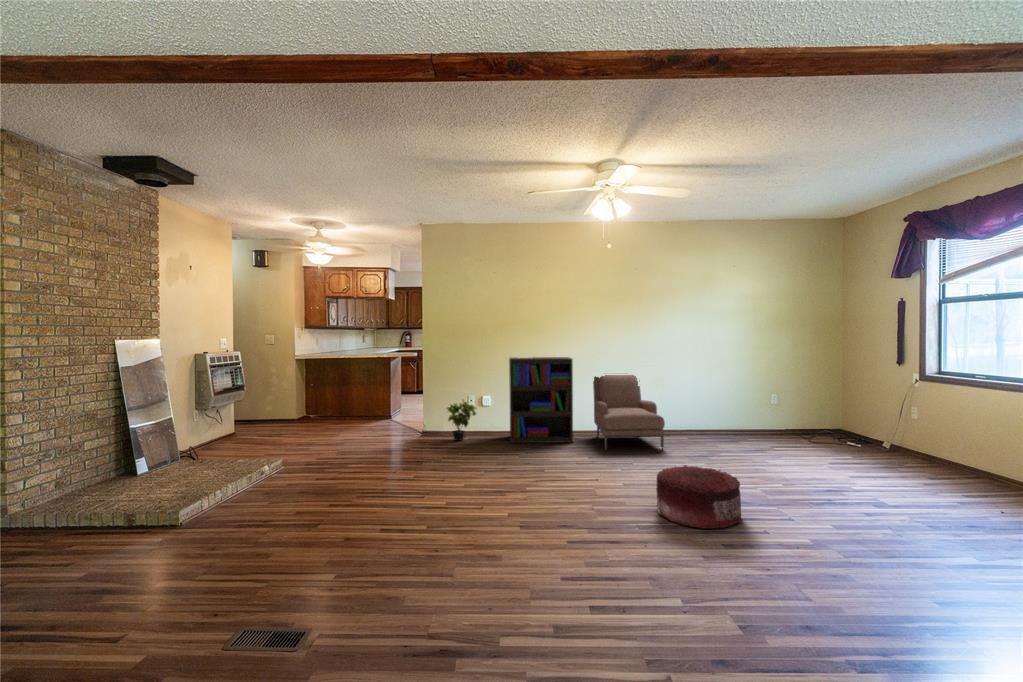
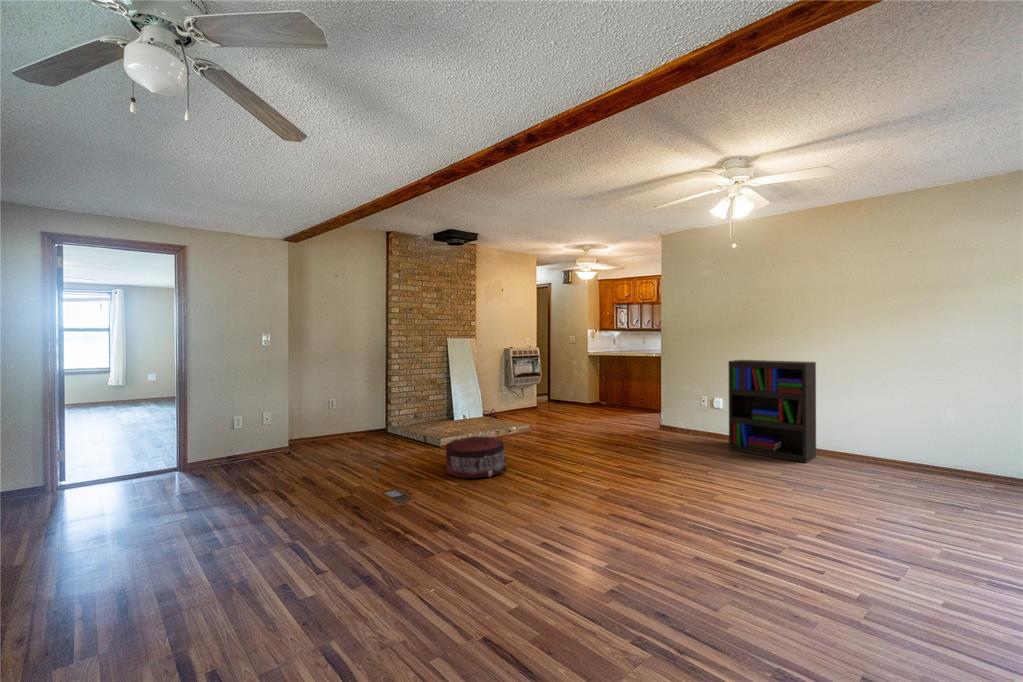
armchair: present [593,373,665,450] -> none [831,385,935,498]
potted plant: present [447,400,476,441] -> none [671,398,703,438]
pouf: present [656,465,741,529] -> present [446,436,506,478]

